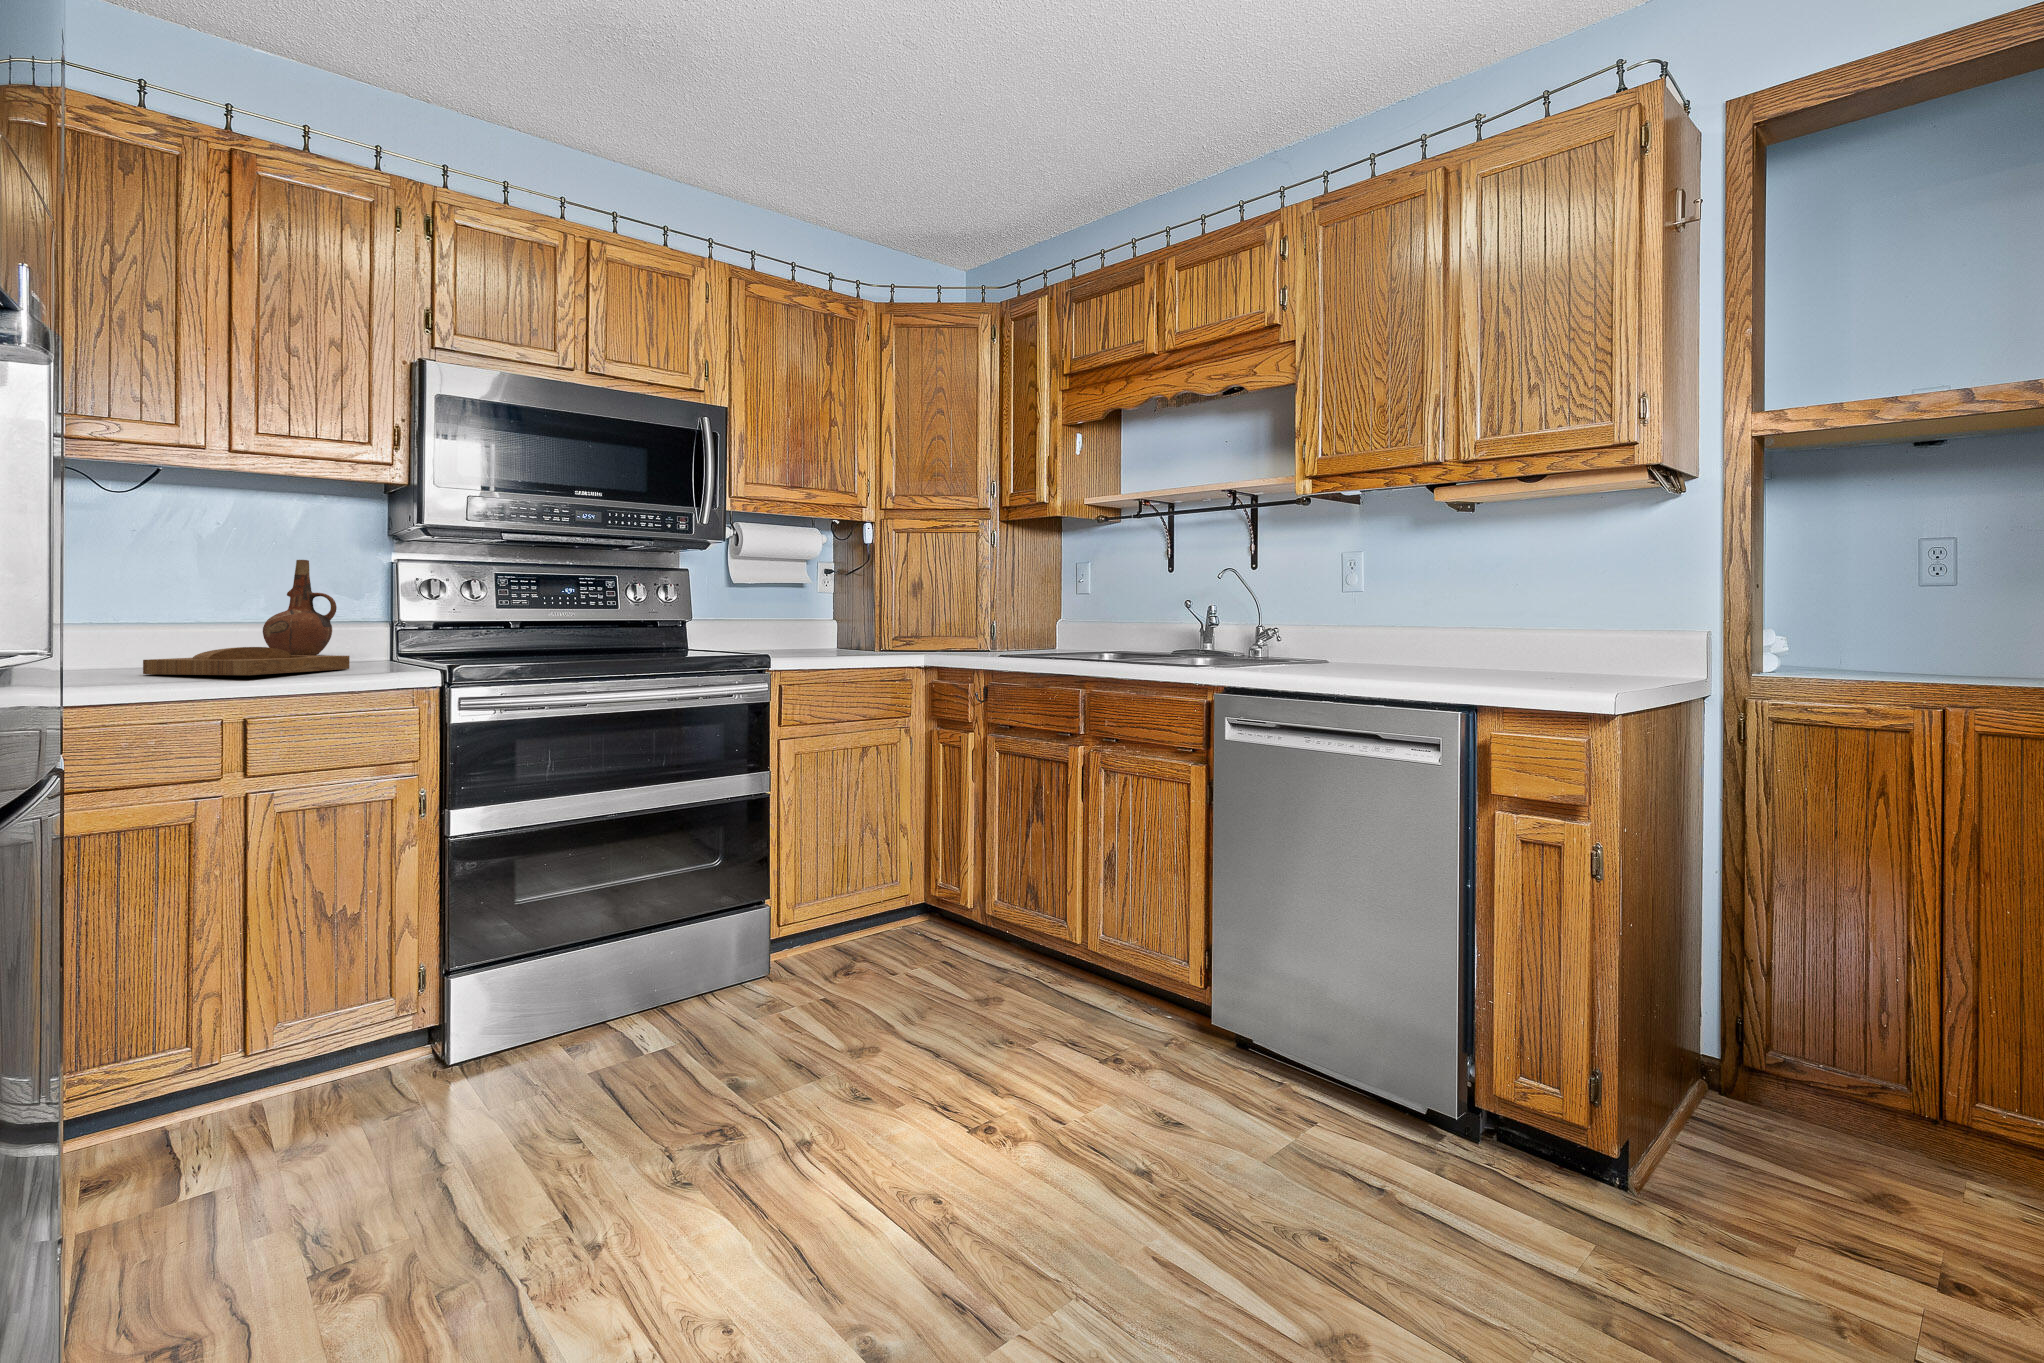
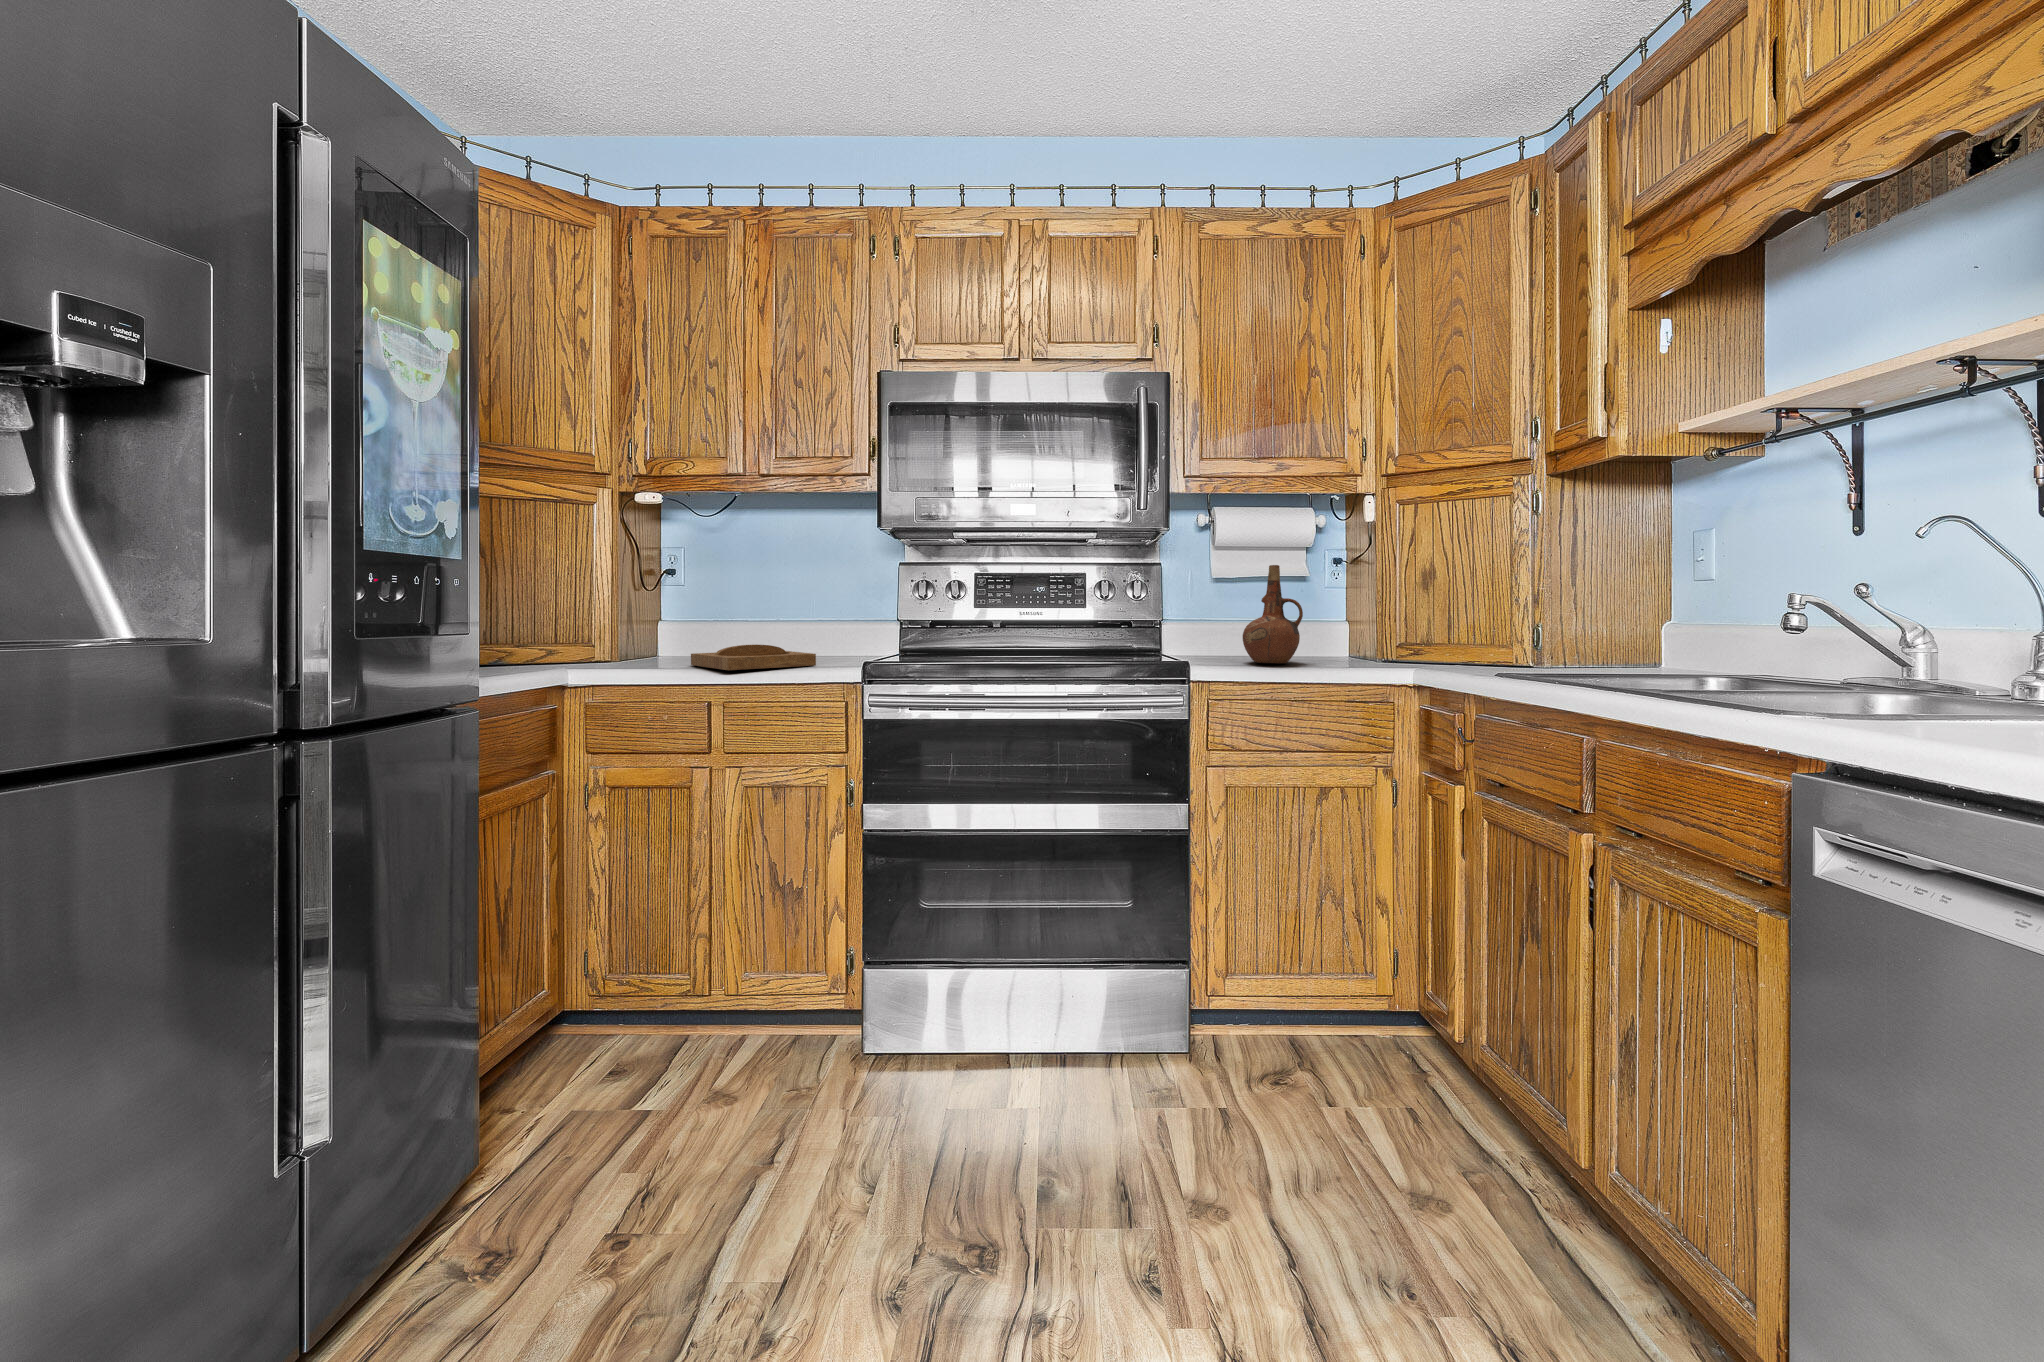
ceramic pitcher: present [263,560,337,656] -> present [1243,565,1303,663]

